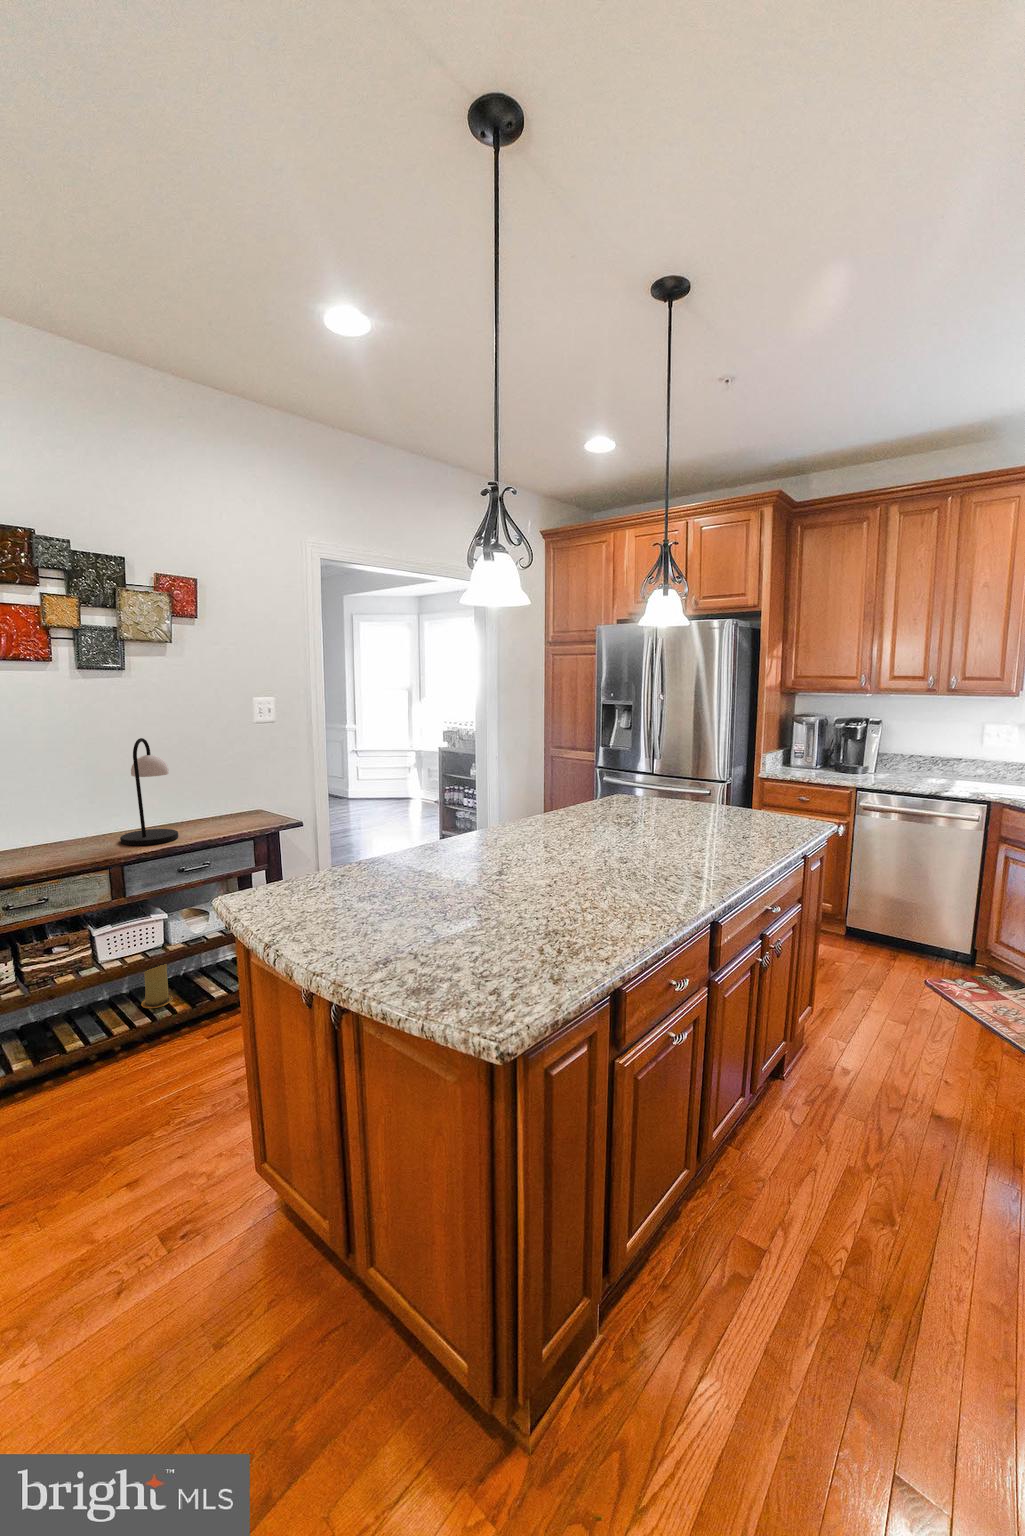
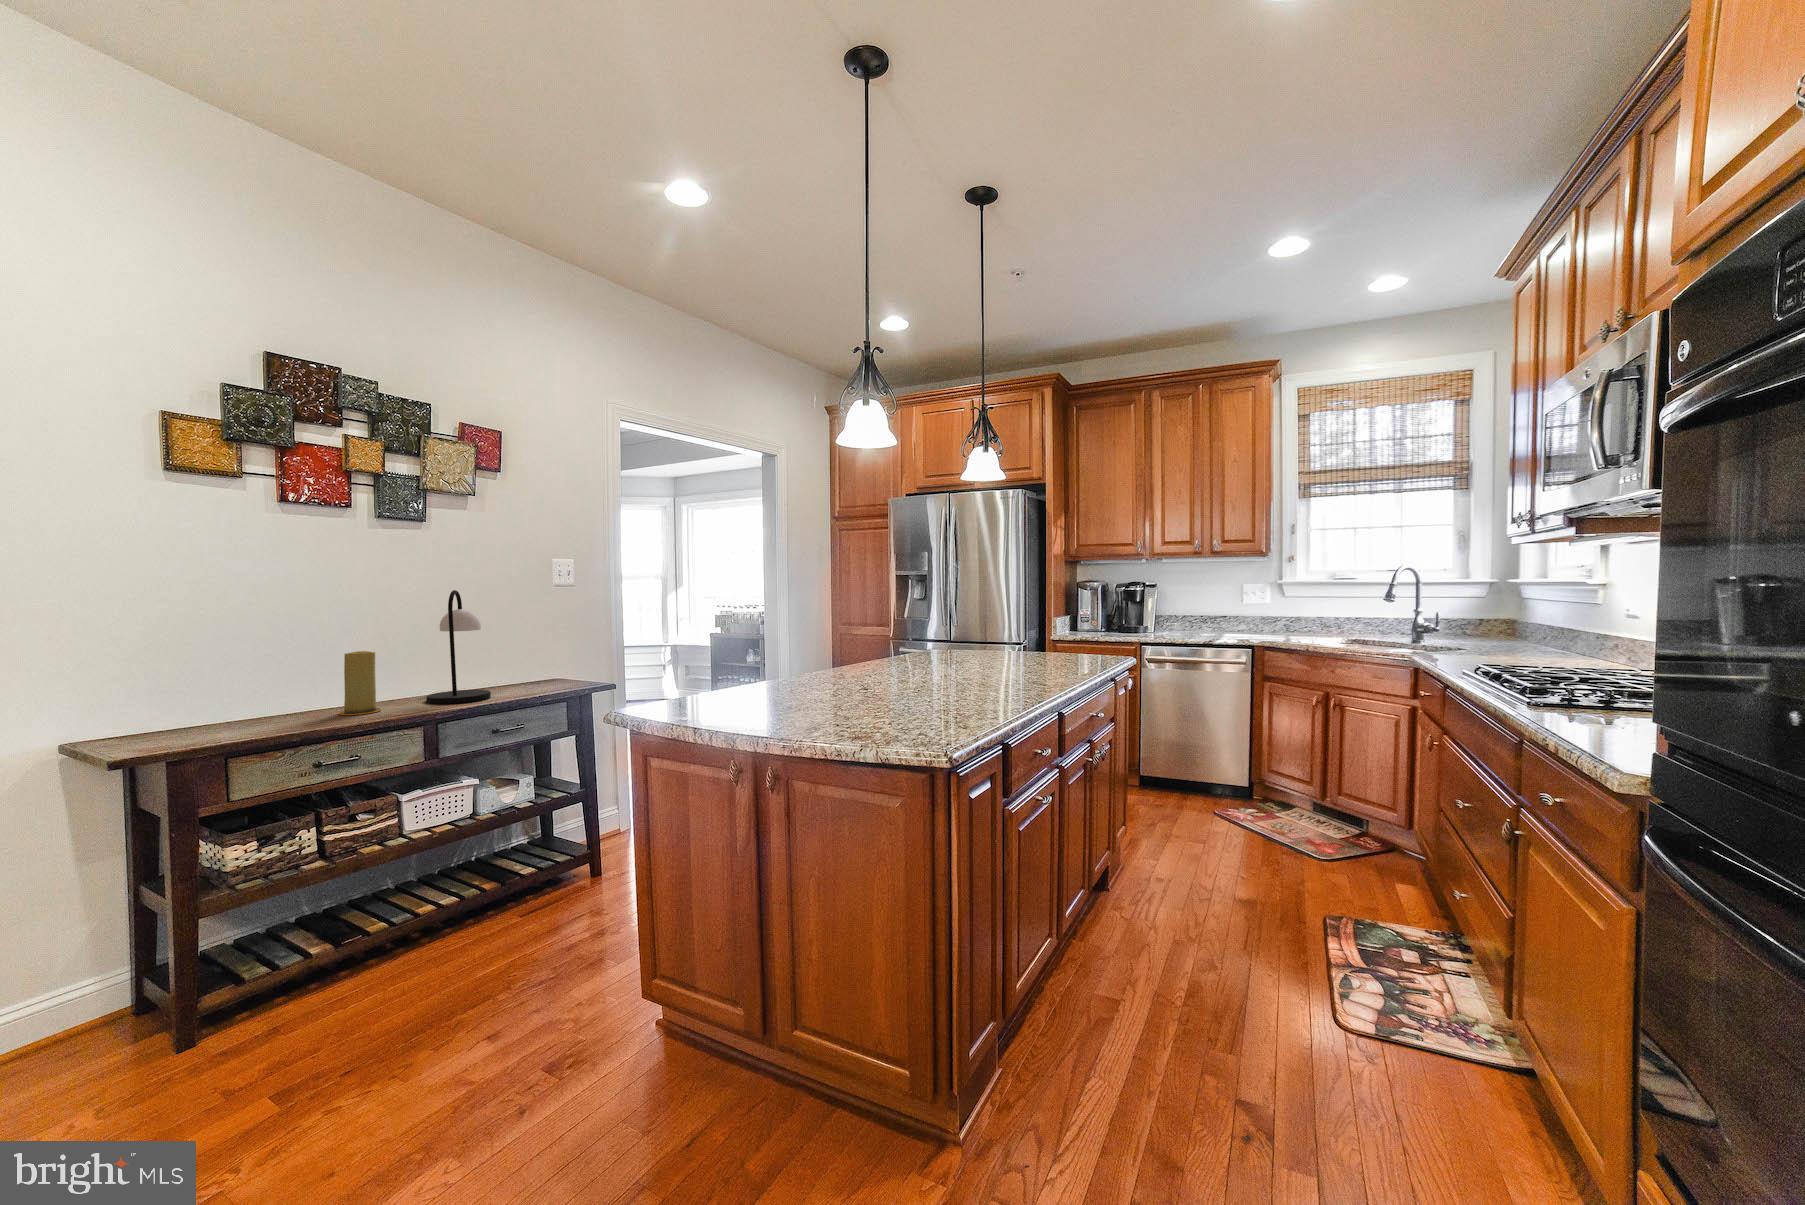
candle: present [141,964,173,1008] -> present [338,651,381,715]

